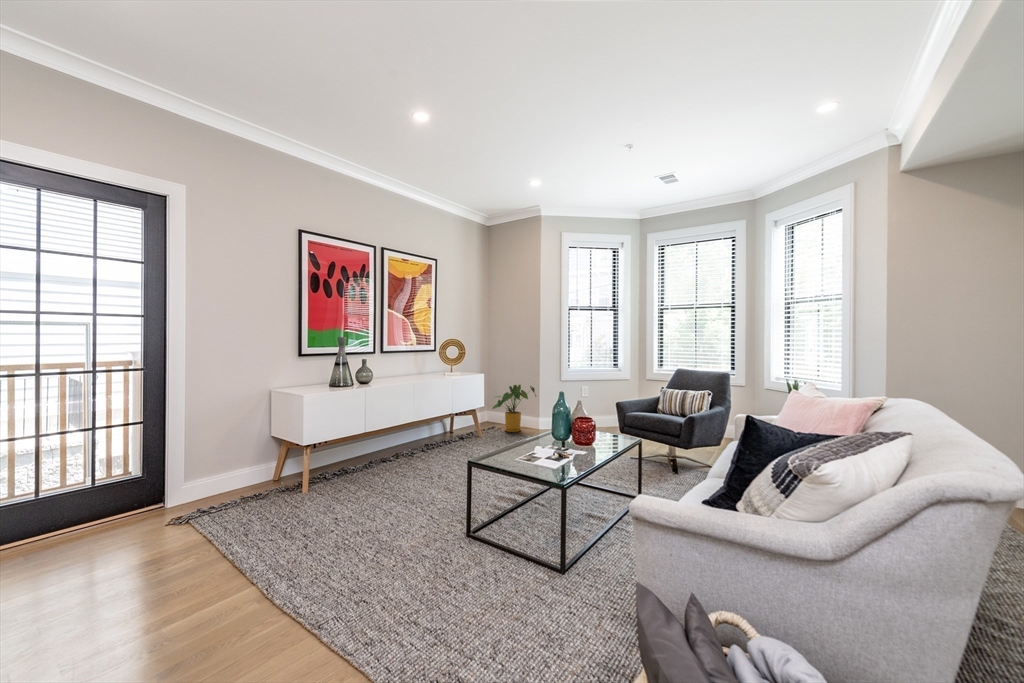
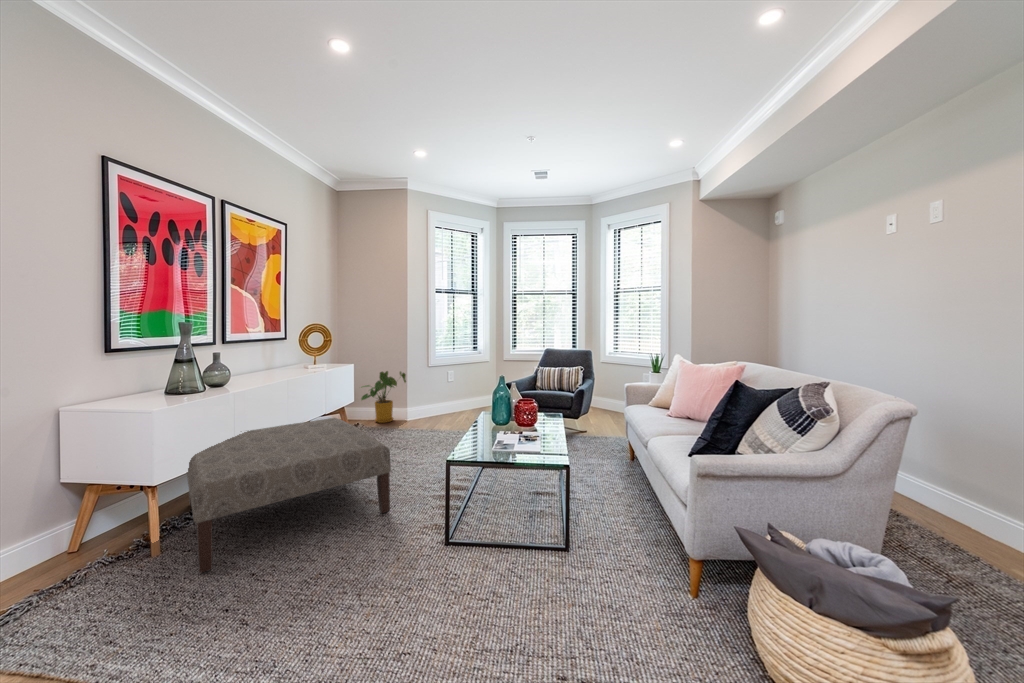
ottoman: none [308,418,452,510] -> present [187,418,391,573]

